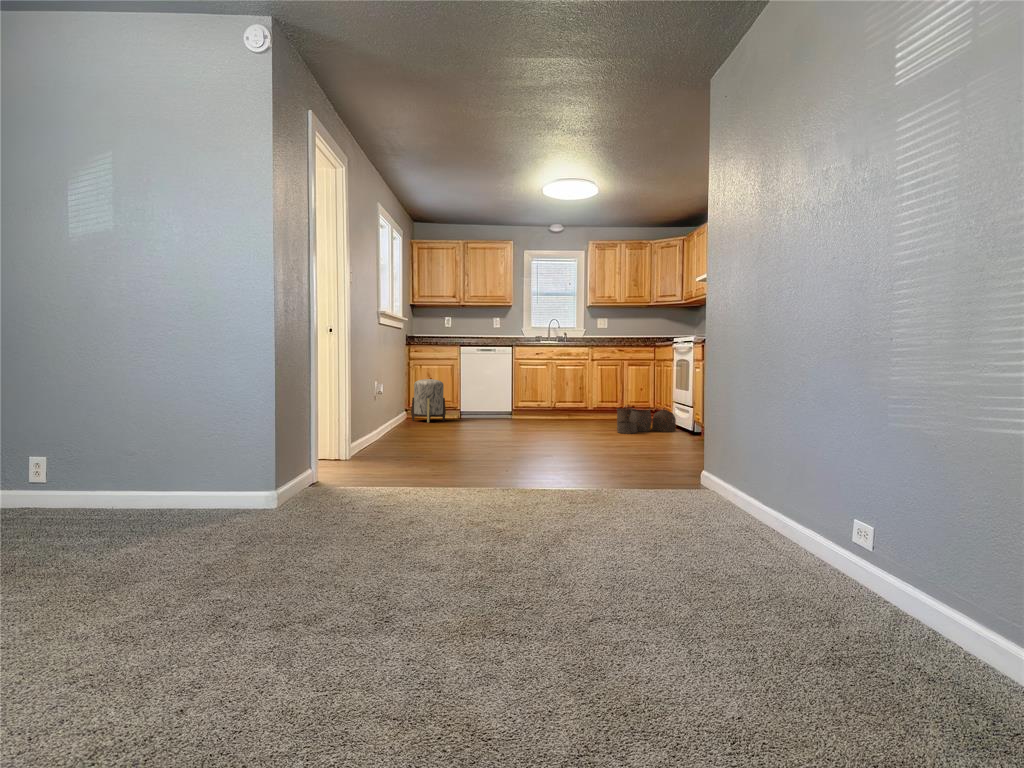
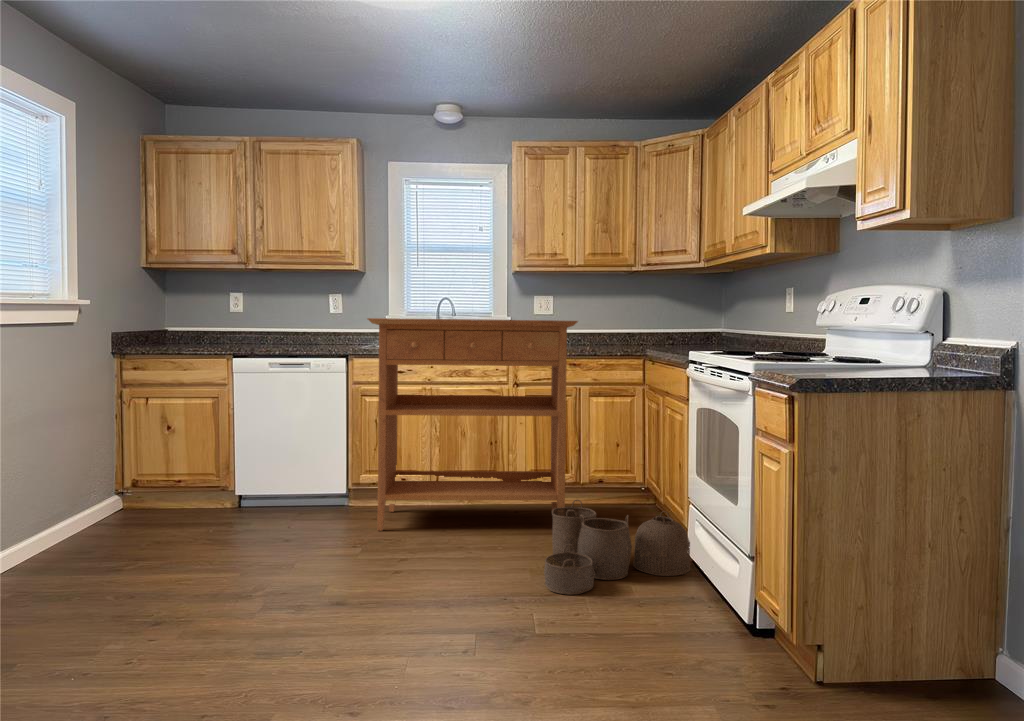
console table: none [530,328,626,424] -> present [368,318,578,531]
ottoman: present [411,379,446,422] -> none [111,429,192,530]

